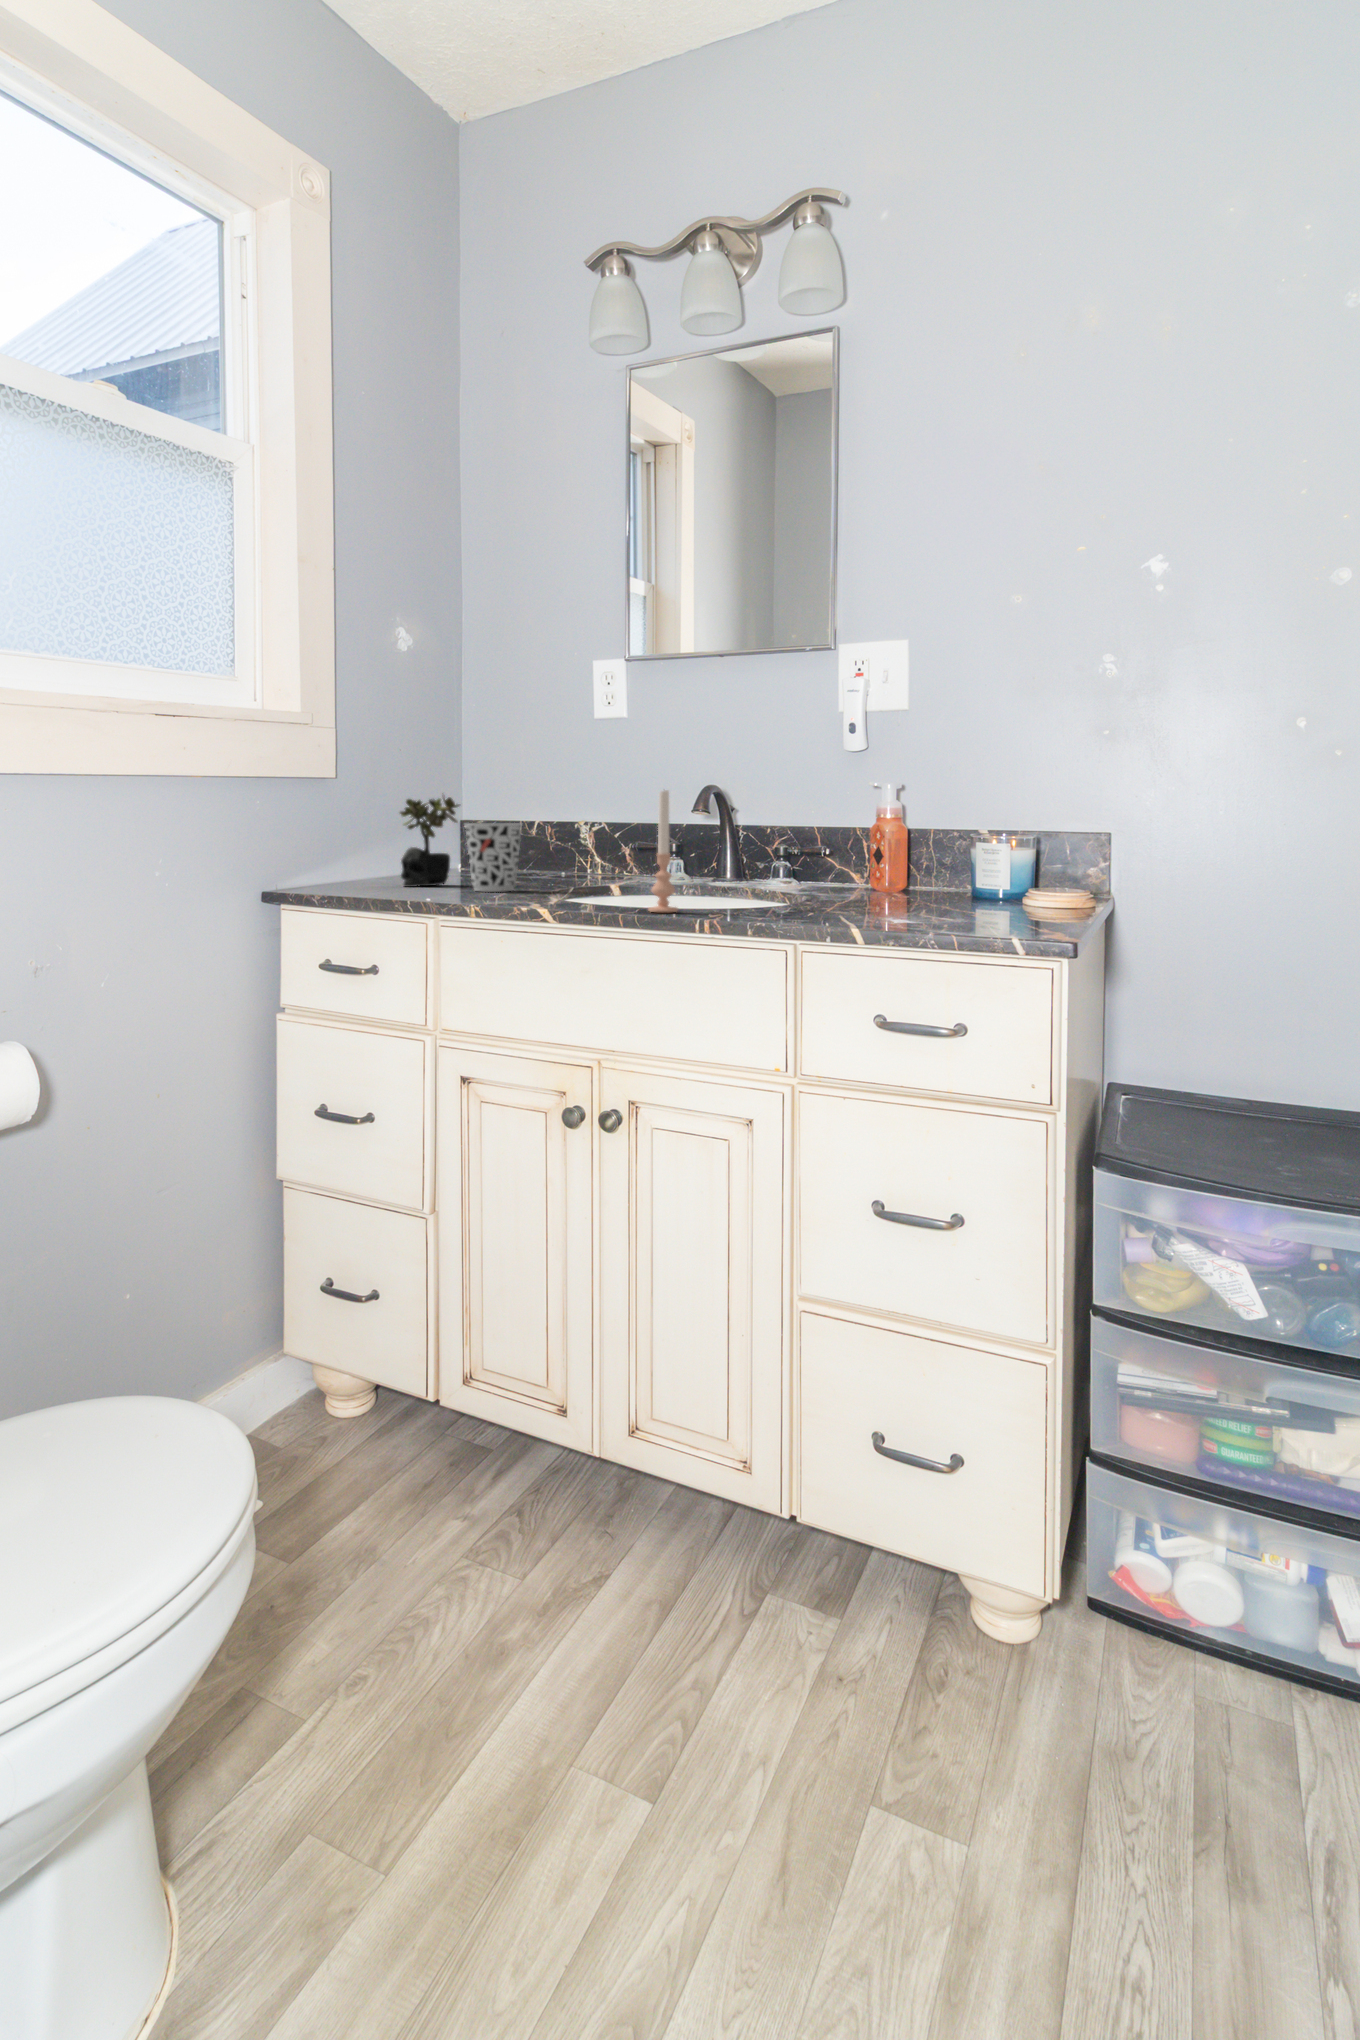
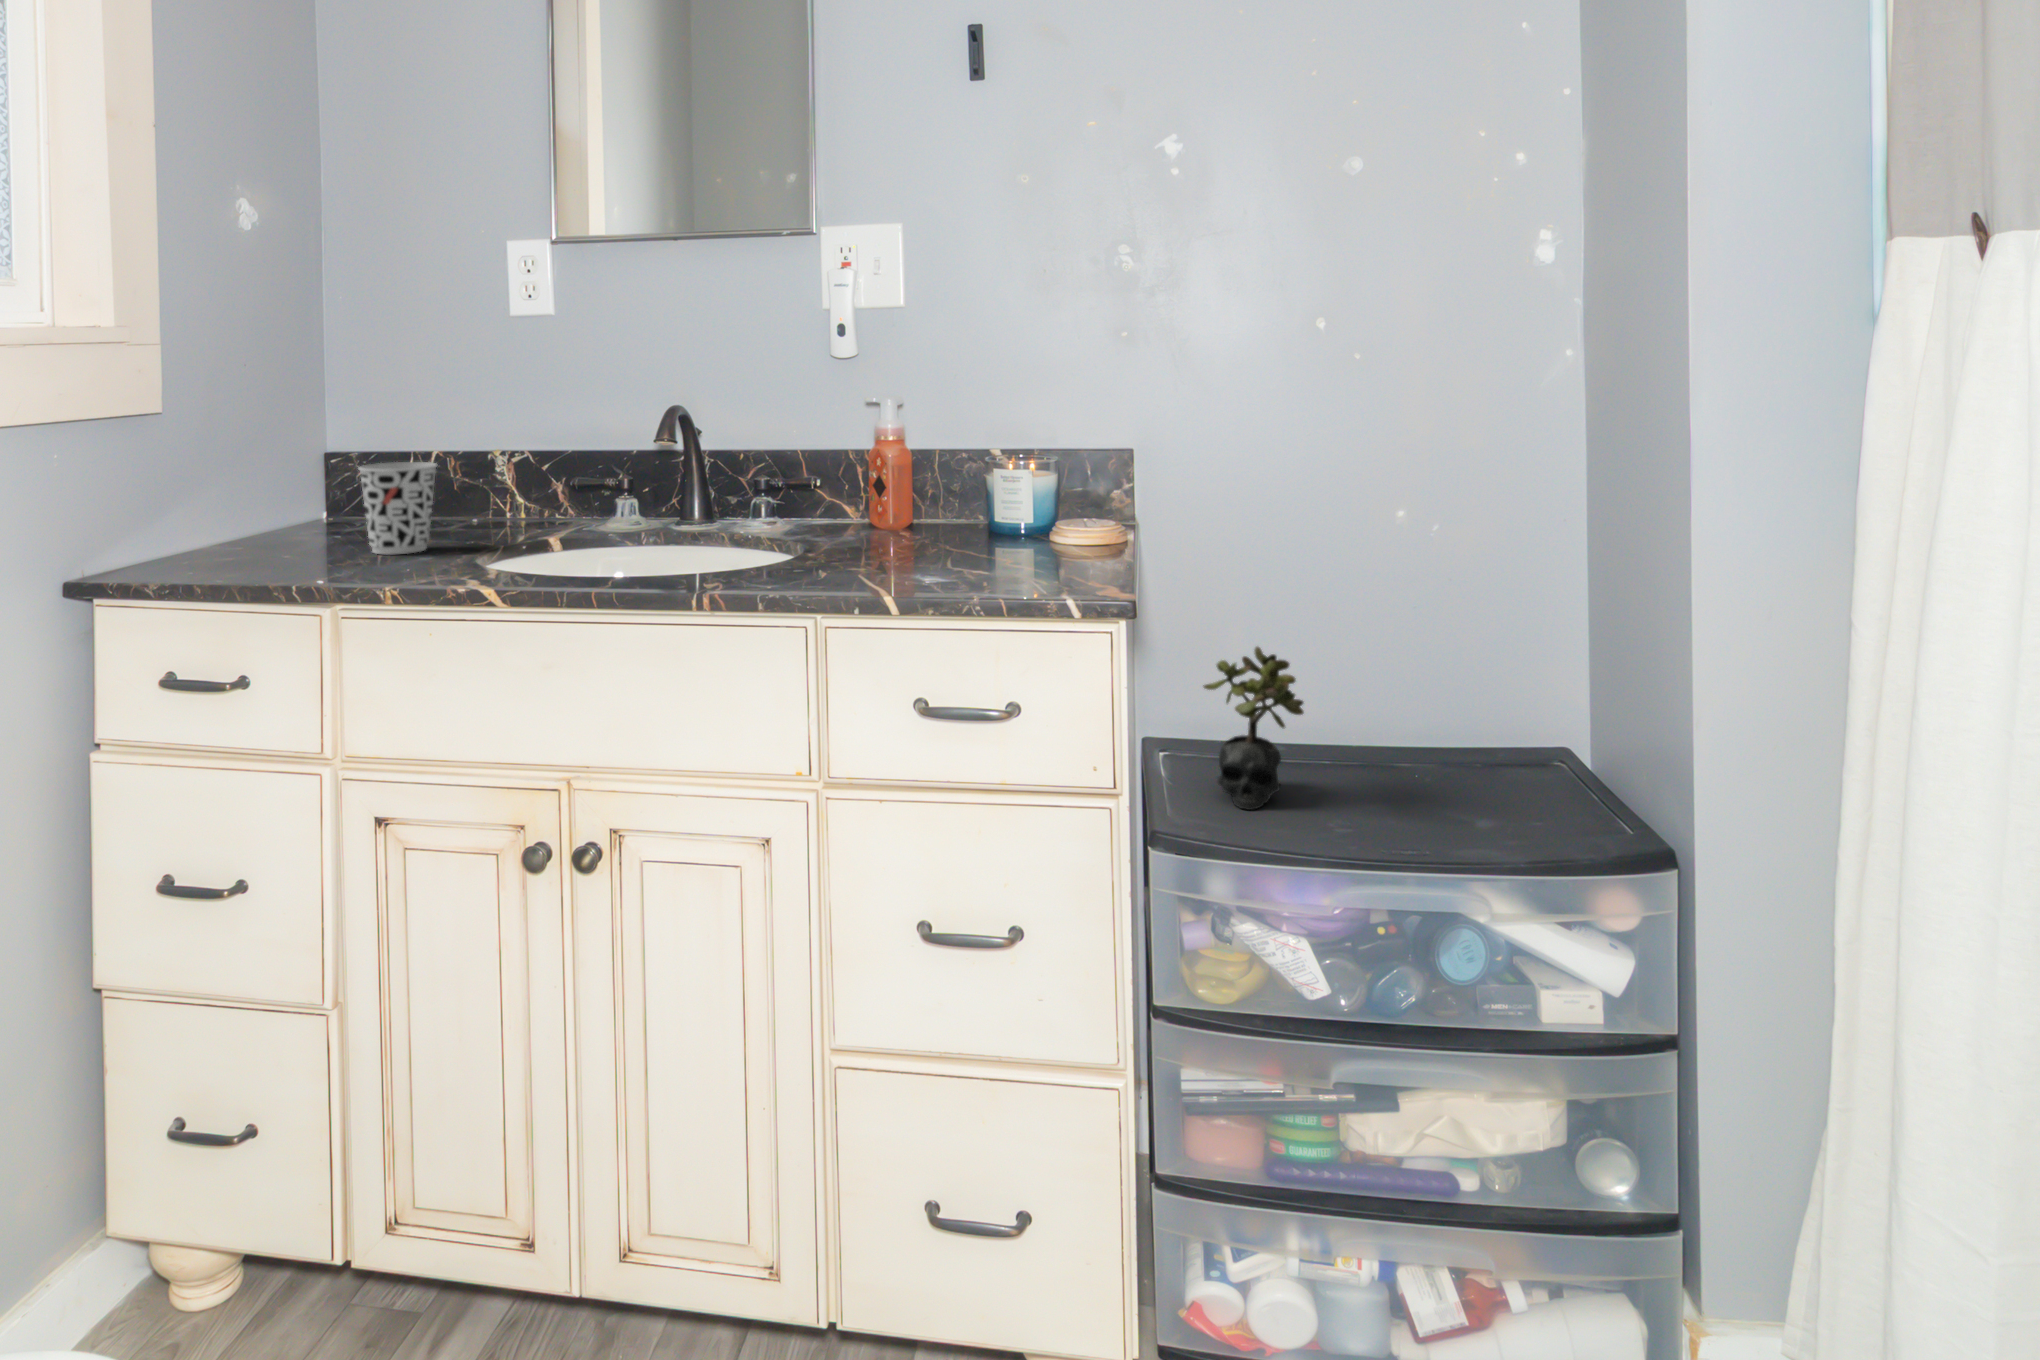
candle: present [648,790,678,912] -> none [636,445,673,595]
succulent plant: present [400,797,460,887] -> present [1203,647,1304,810]

